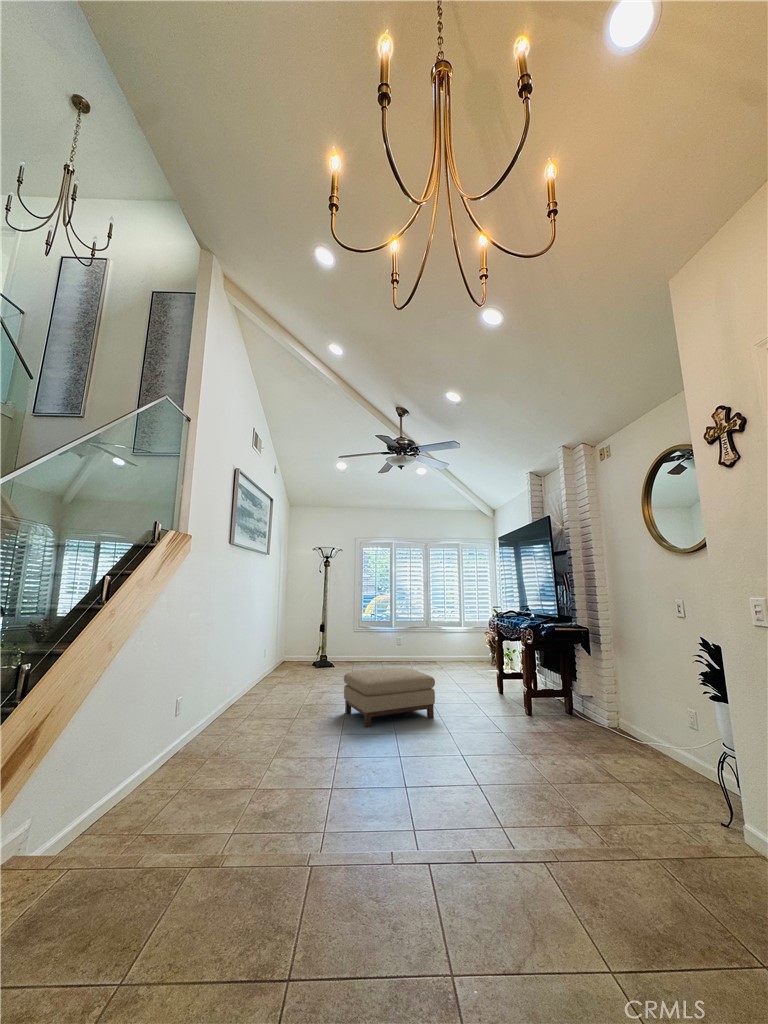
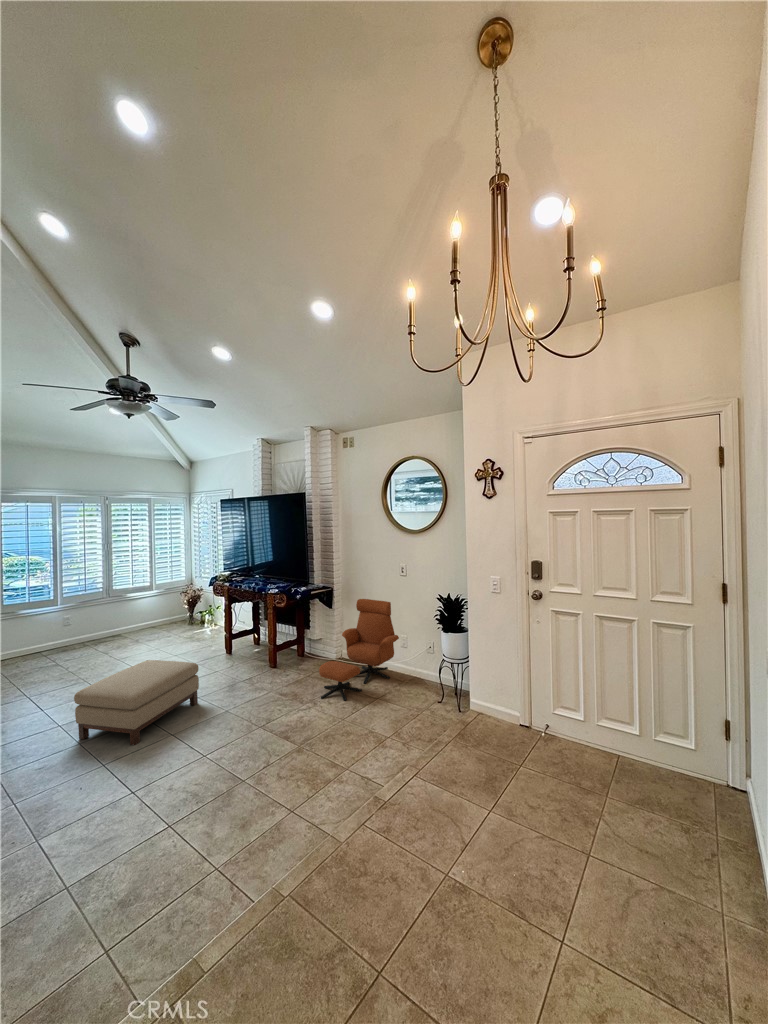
lounge chair: none [541,645,669,765] -> present [319,599,399,701]

